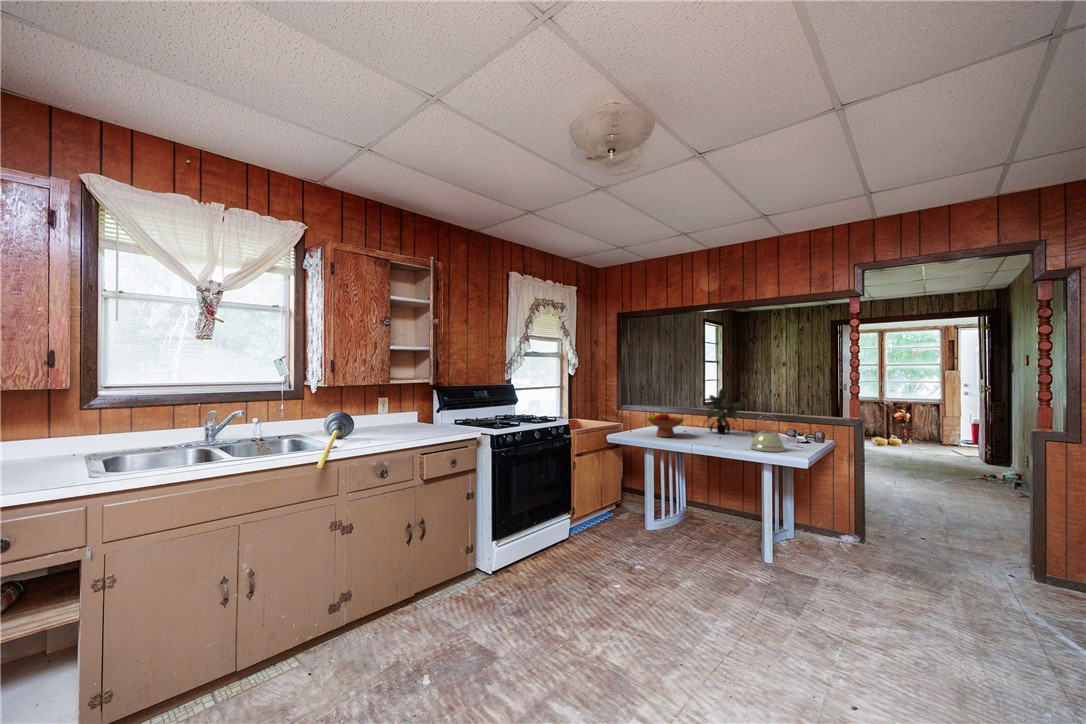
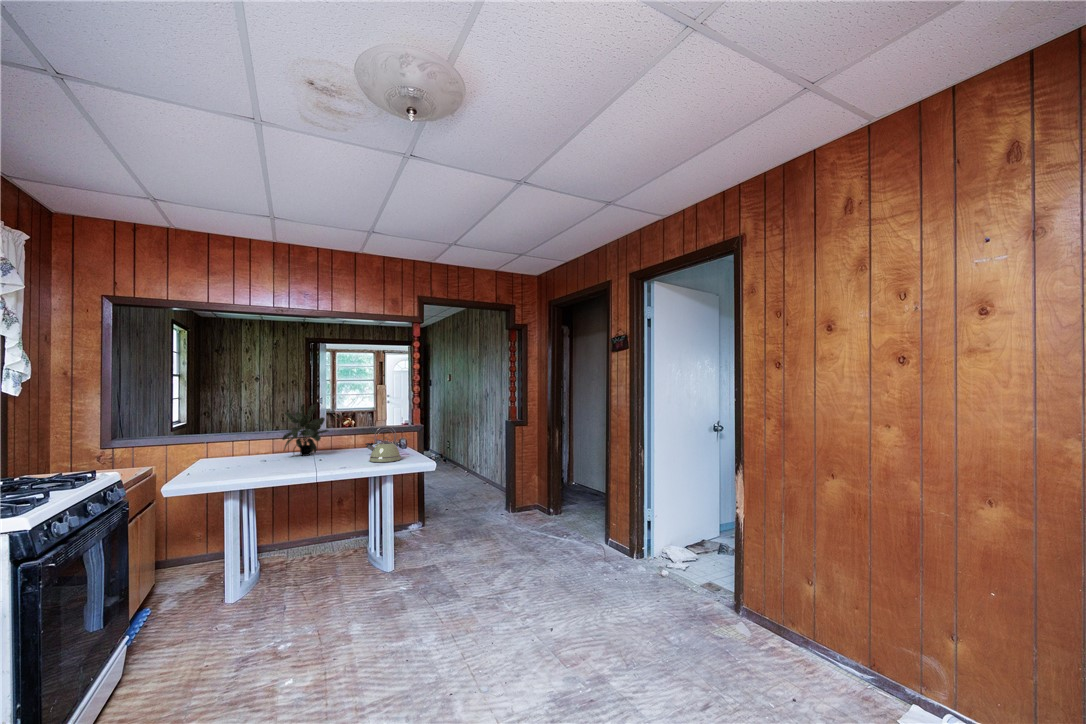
fruit bowl: present [647,412,684,437] -> none [222,438,280,471]

